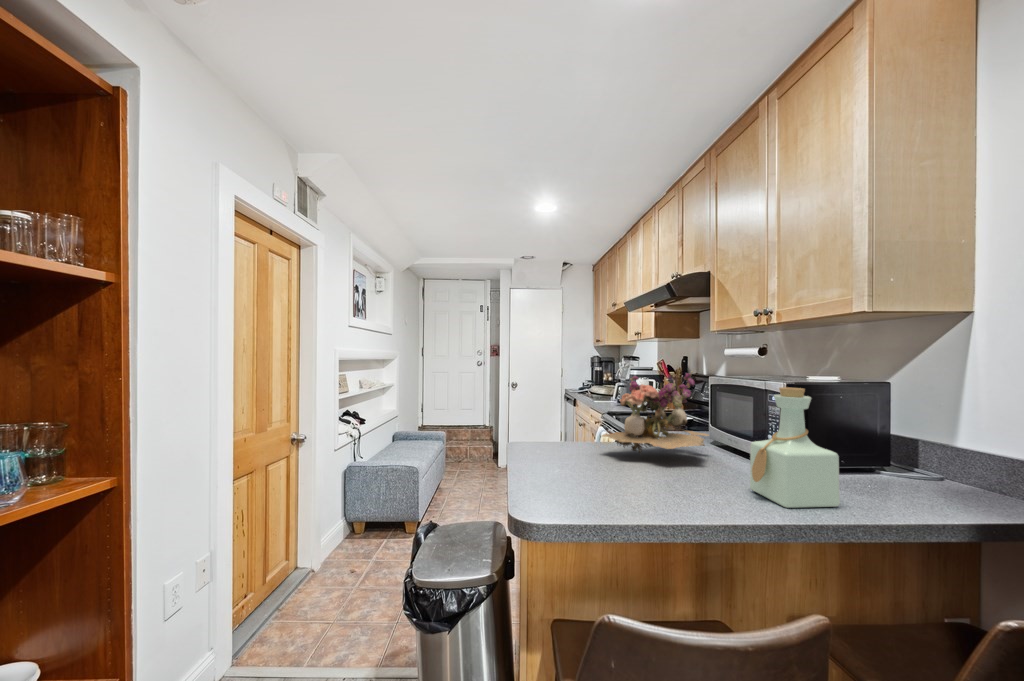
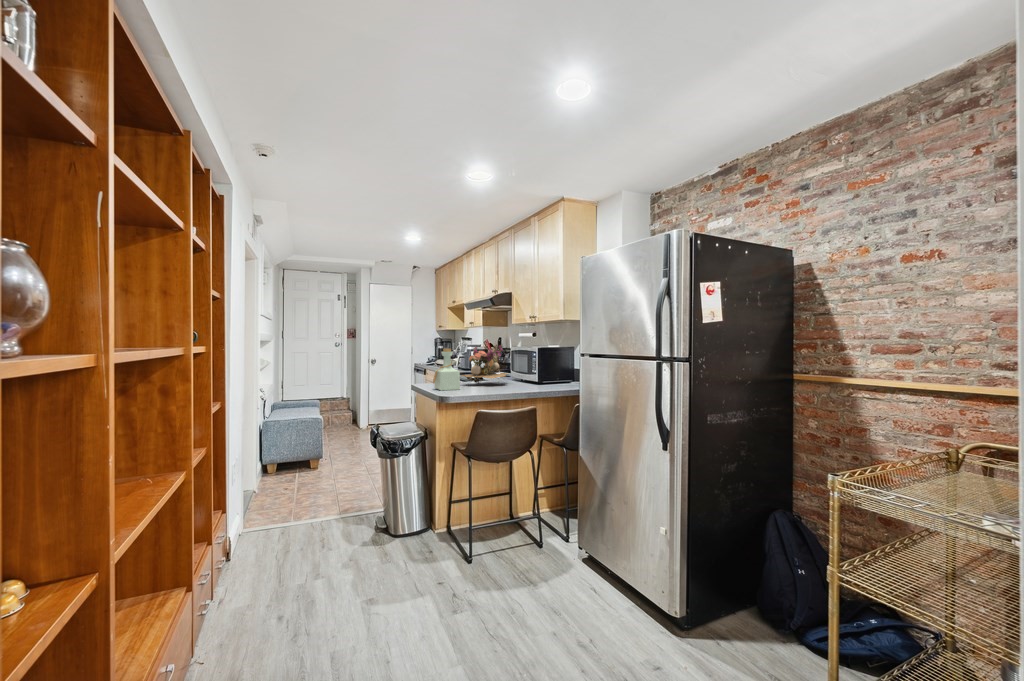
bottle: present [750,387,840,508] -> present [433,349,460,391]

